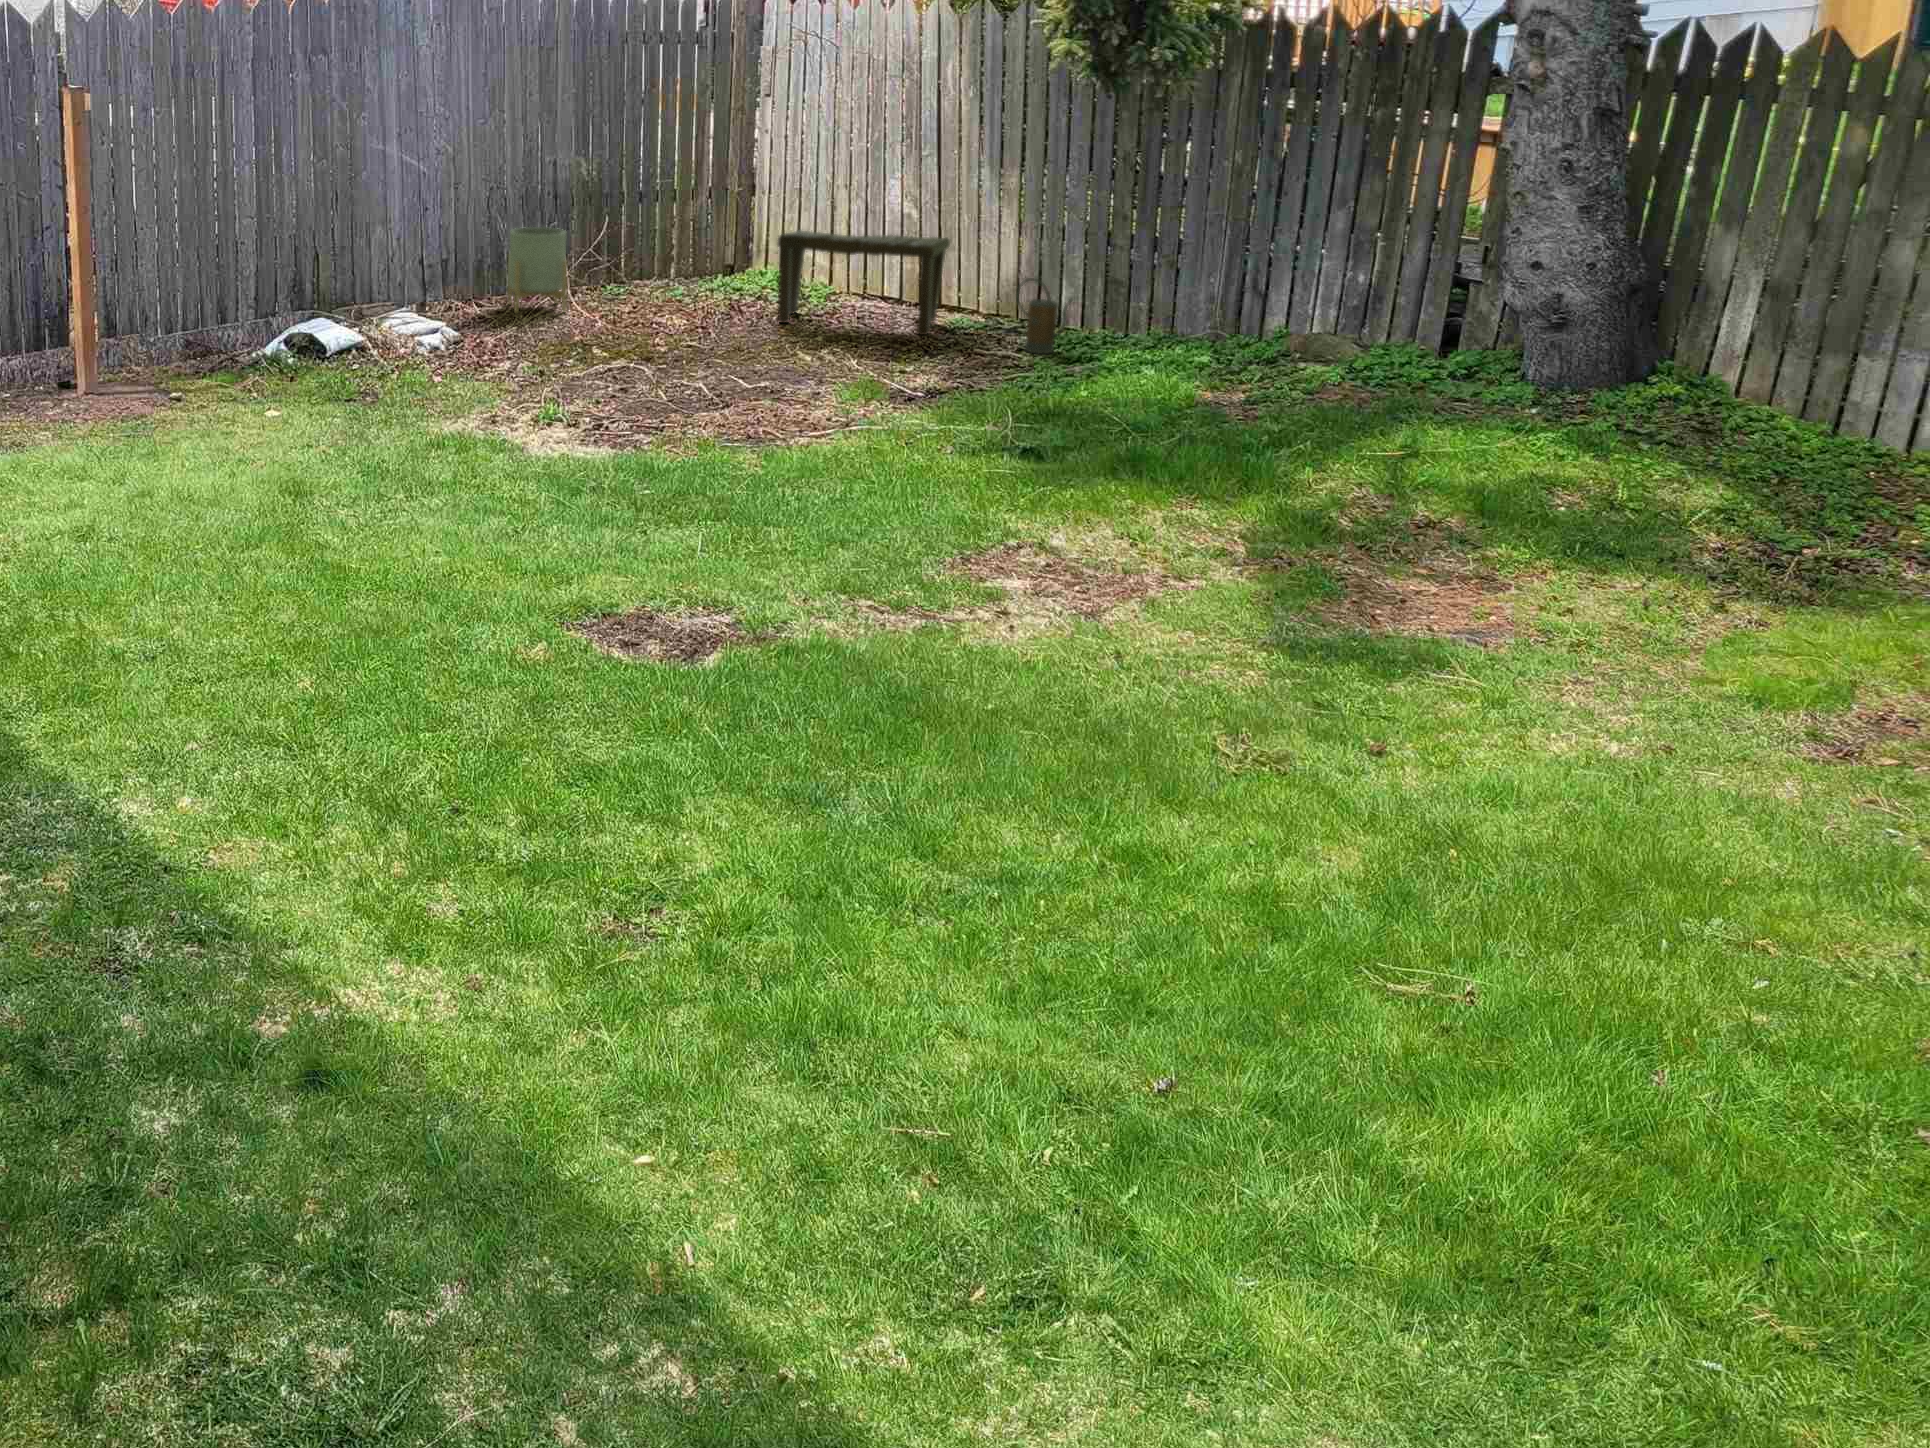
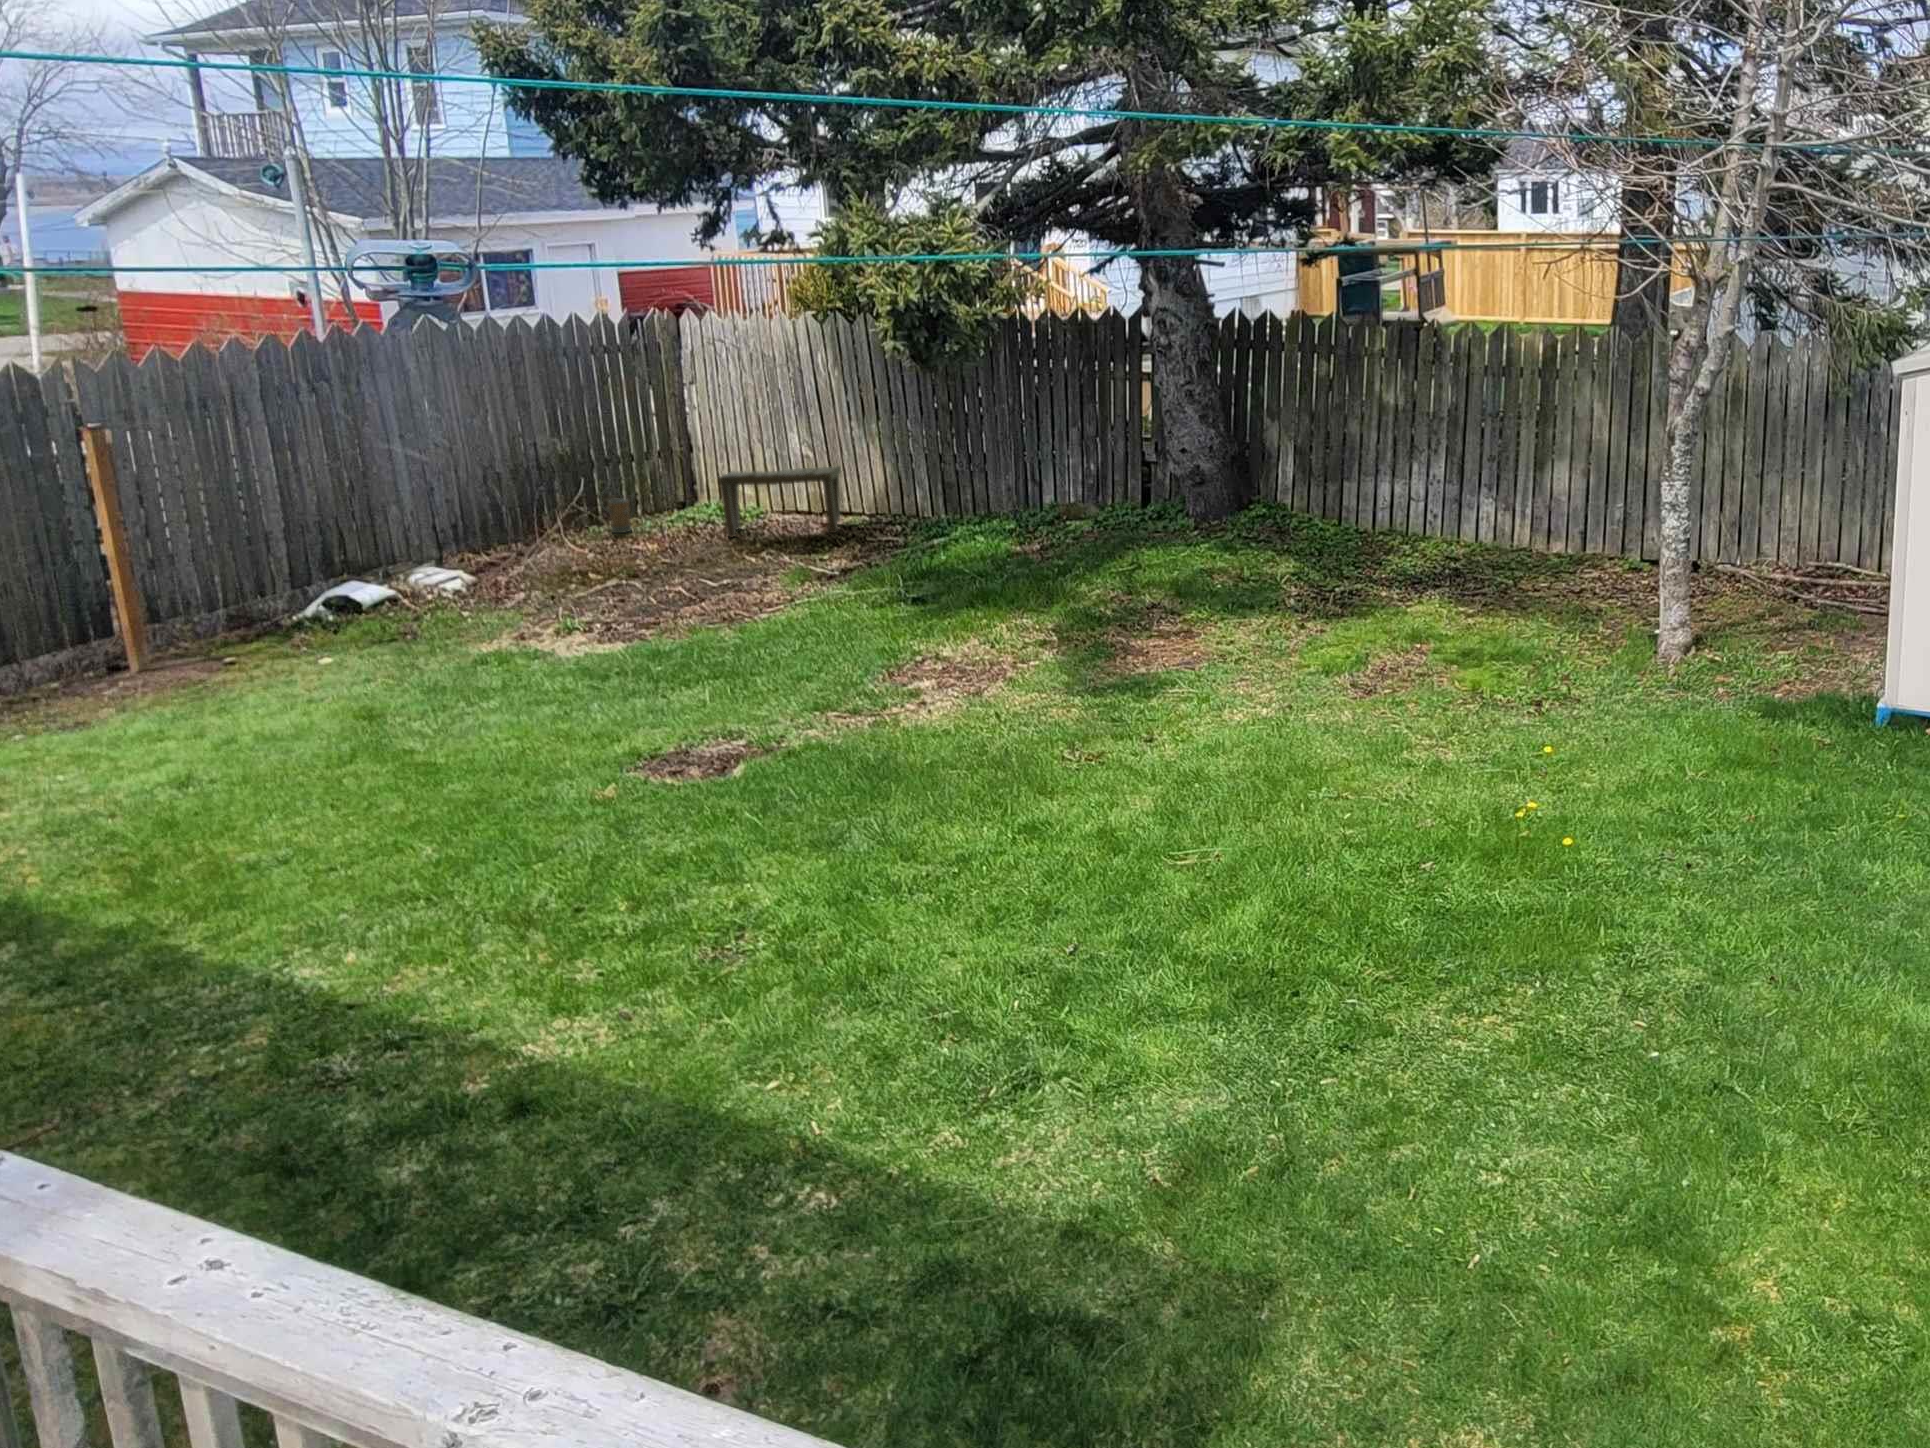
planter: present [508,227,567,313] -> none [499,490,557,557]
watering can: present [1016,278,1072,354] -> present [599,491,634,533]

